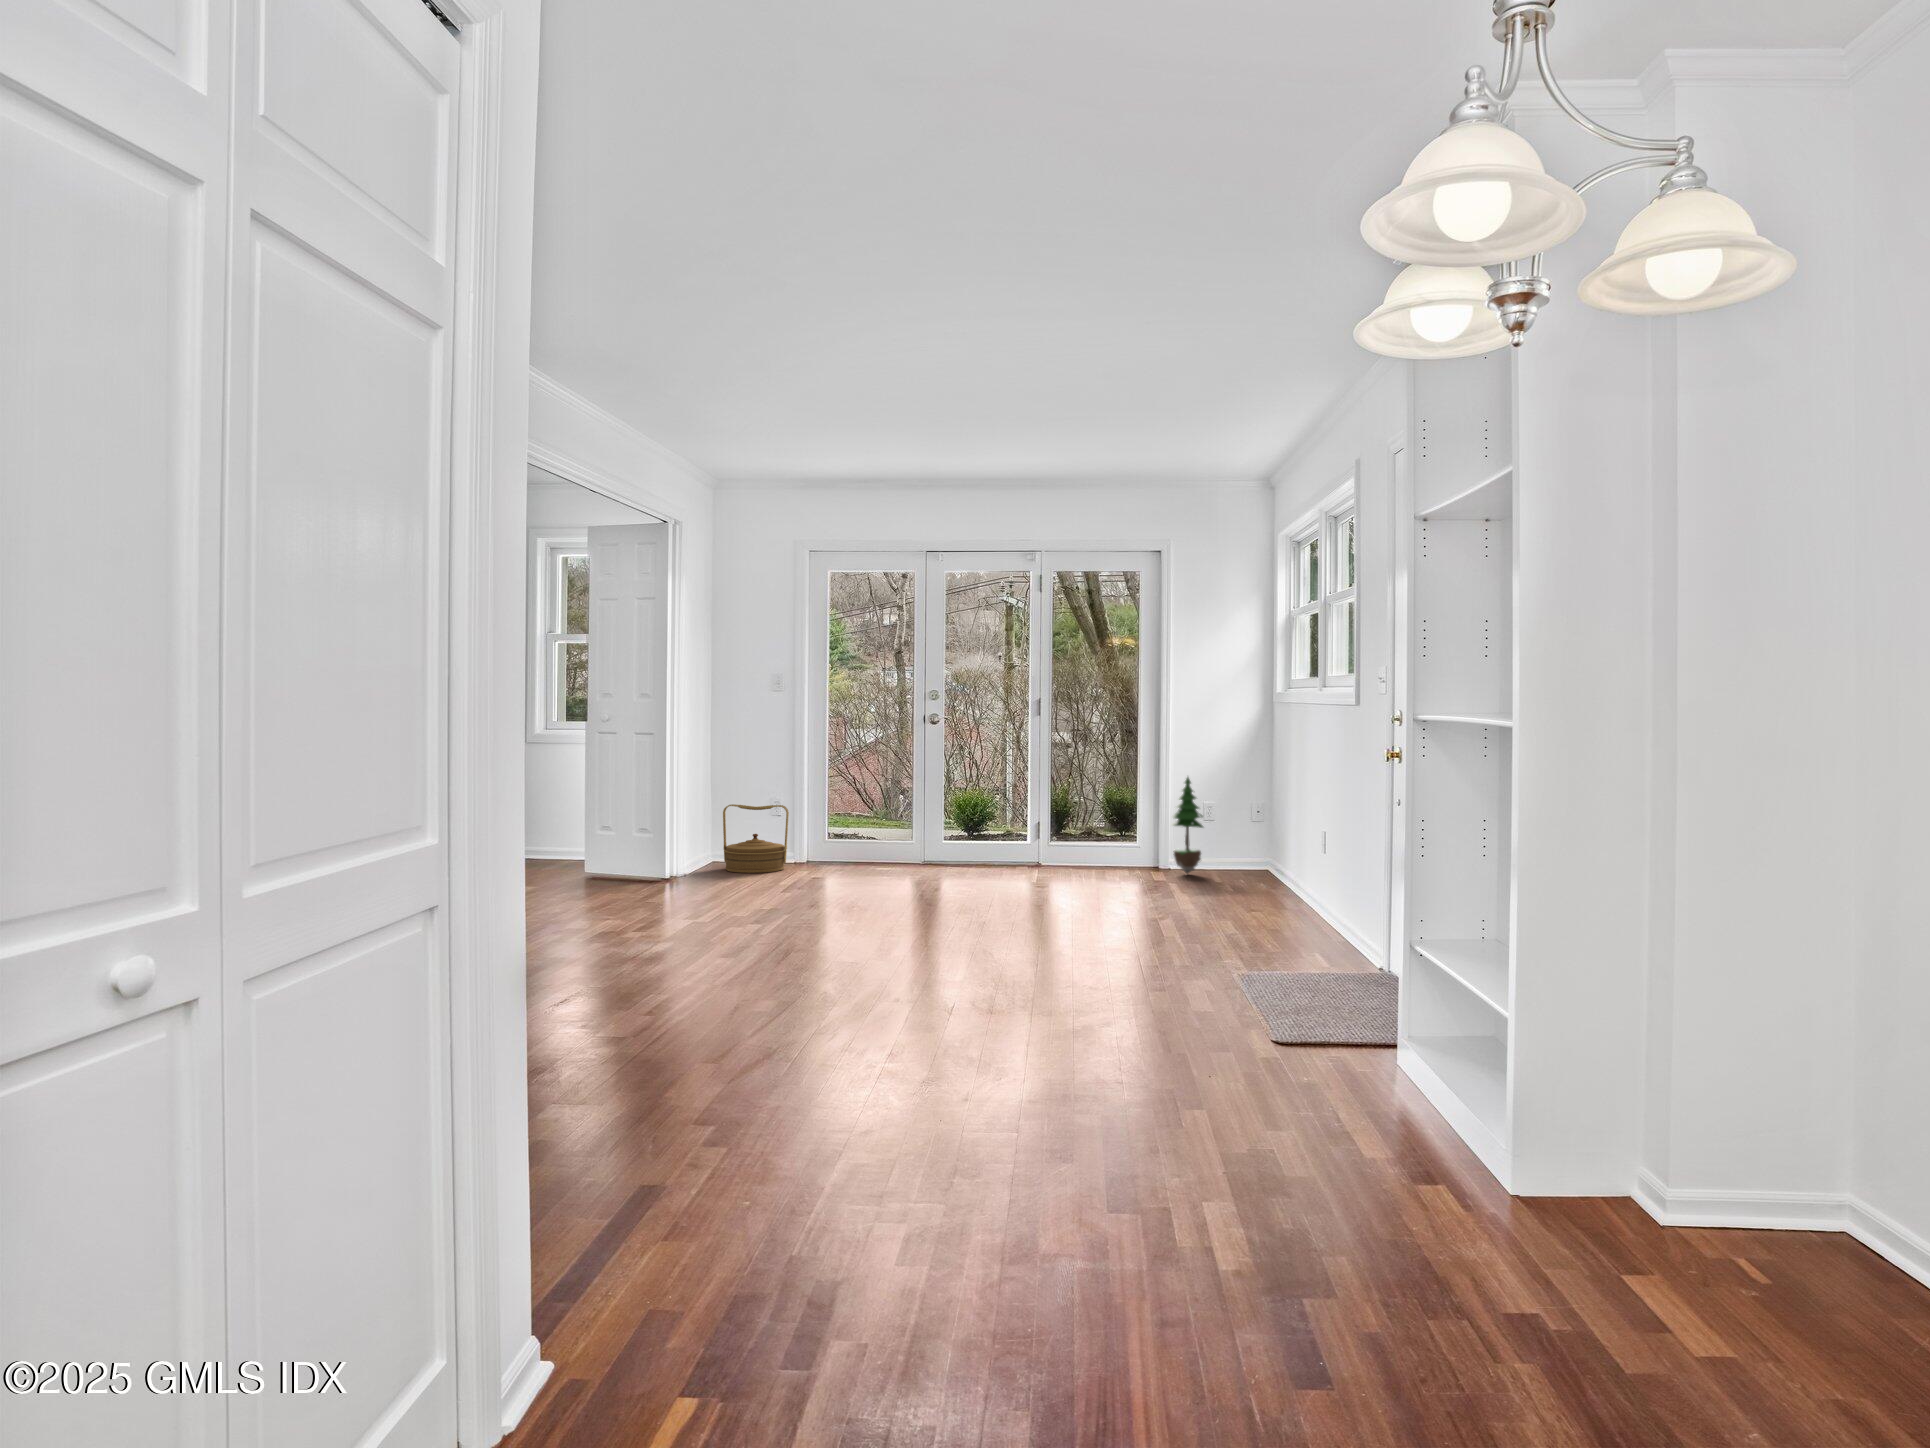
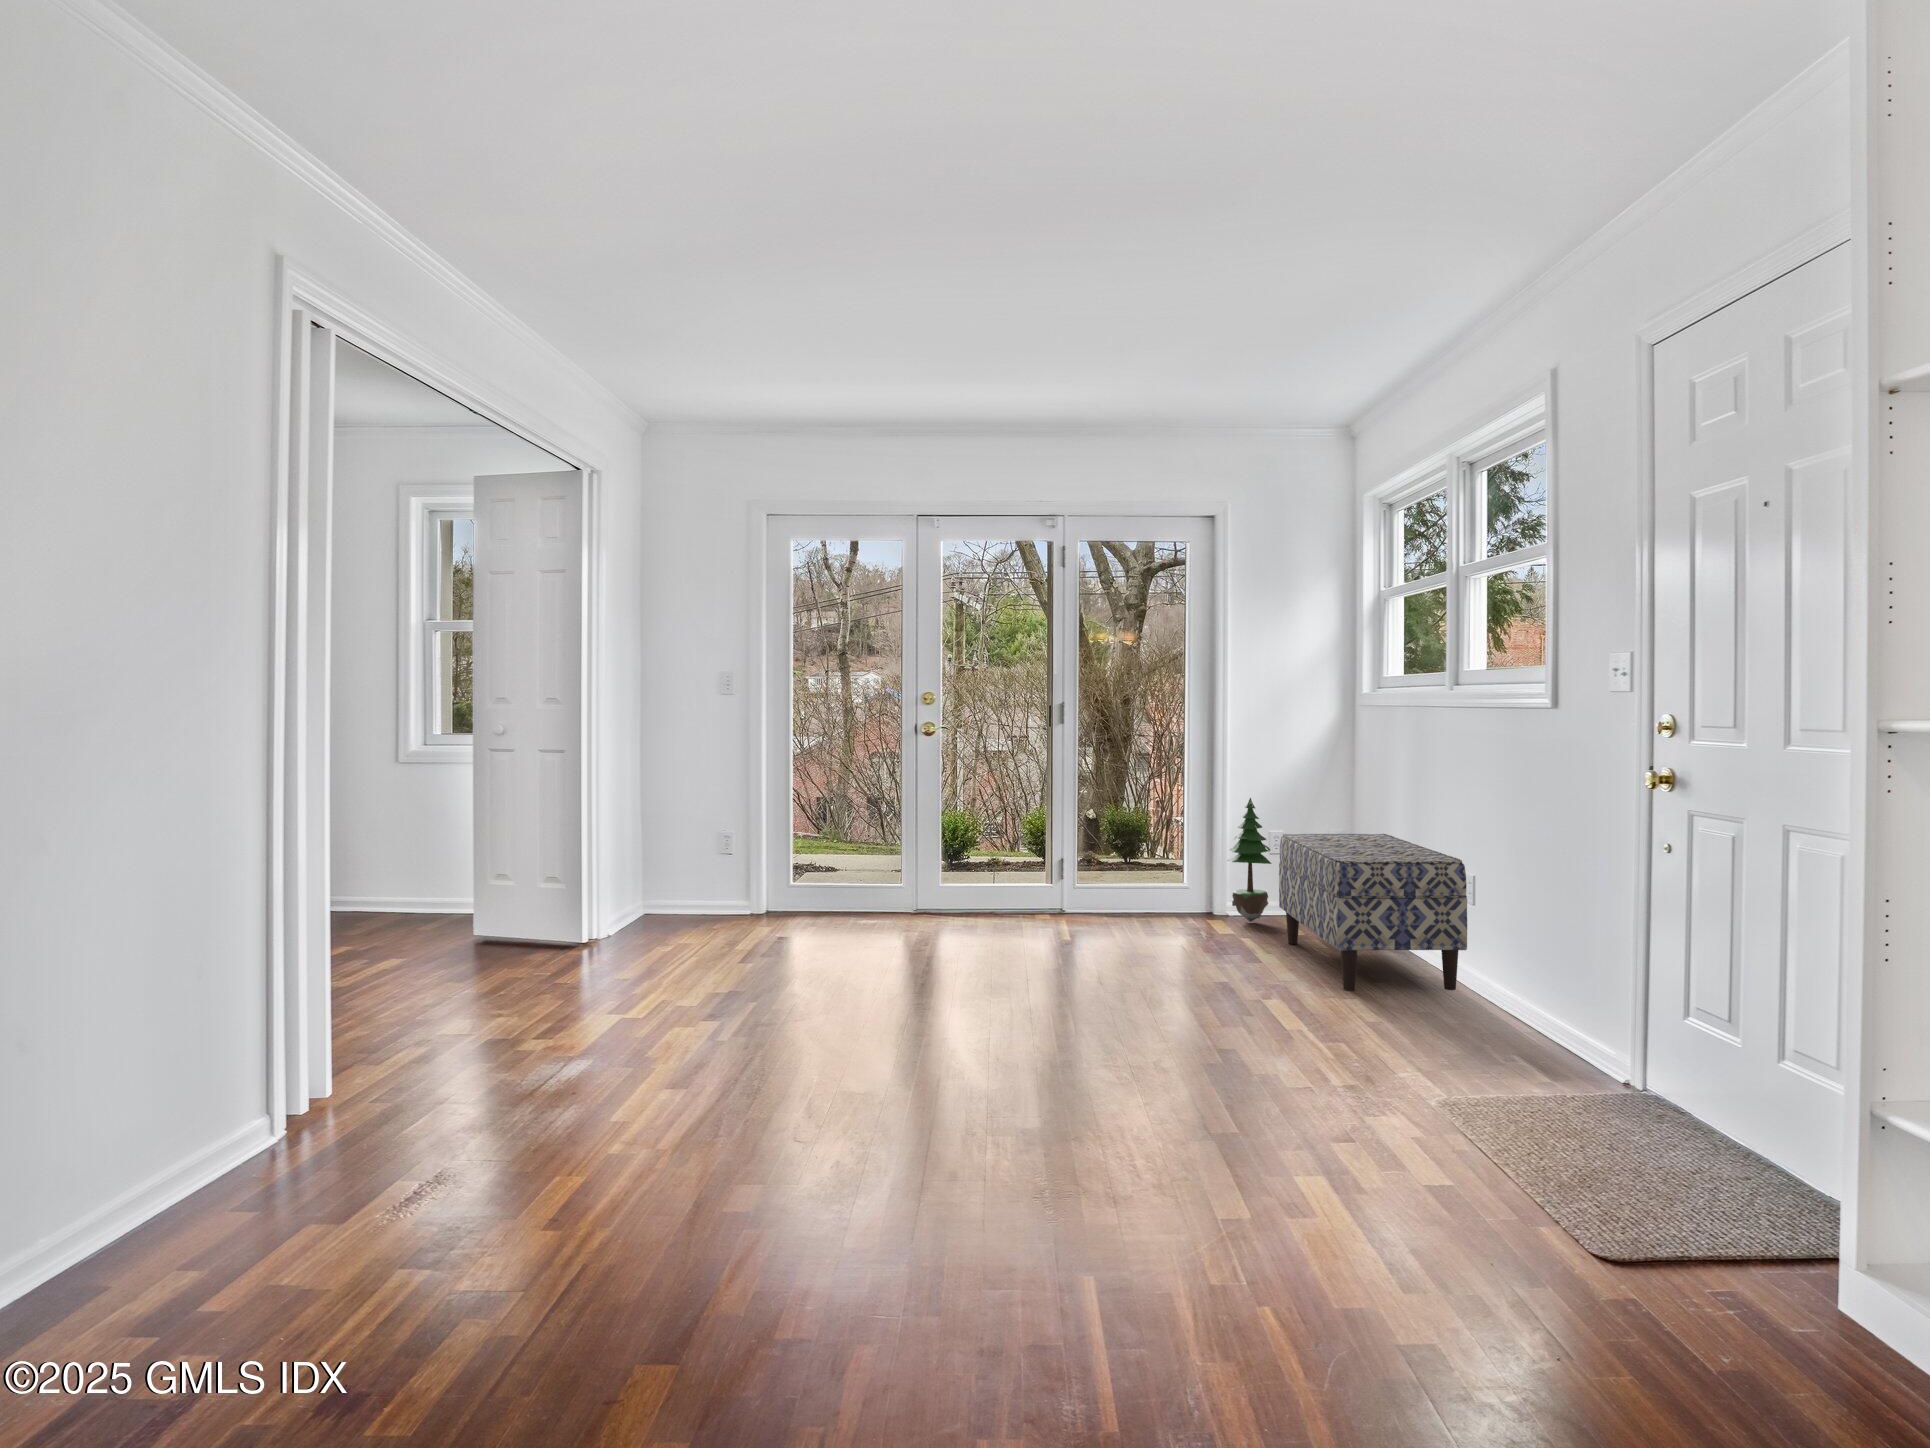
bench: none [1201,802,1320,917] -> present [1279,834,1467,990]
woven basket: present [723,804,789,873] -> none [656,841,742,930]

